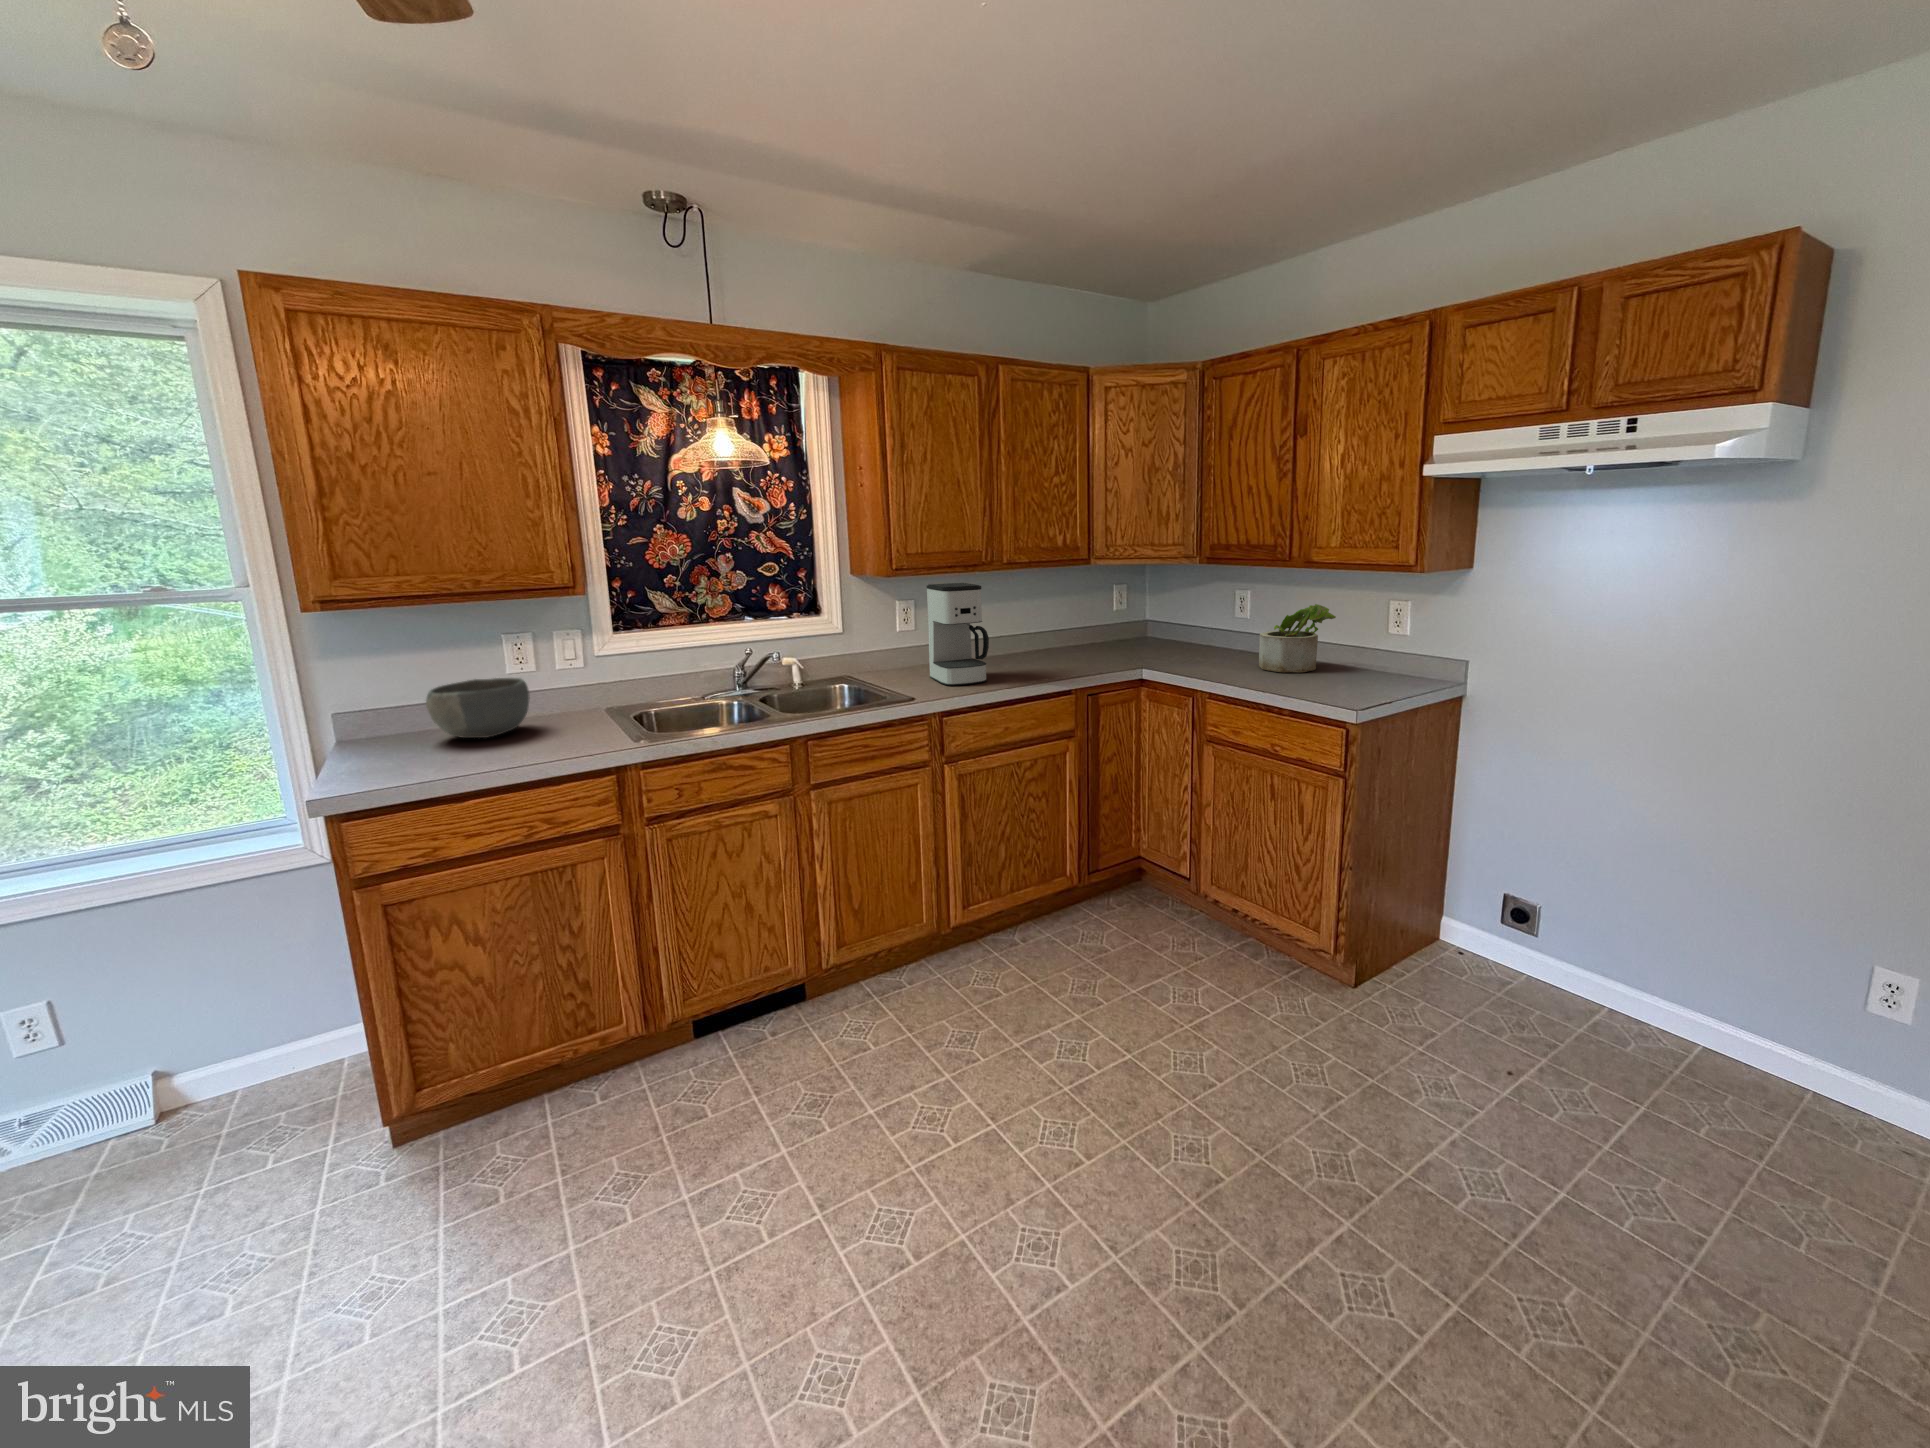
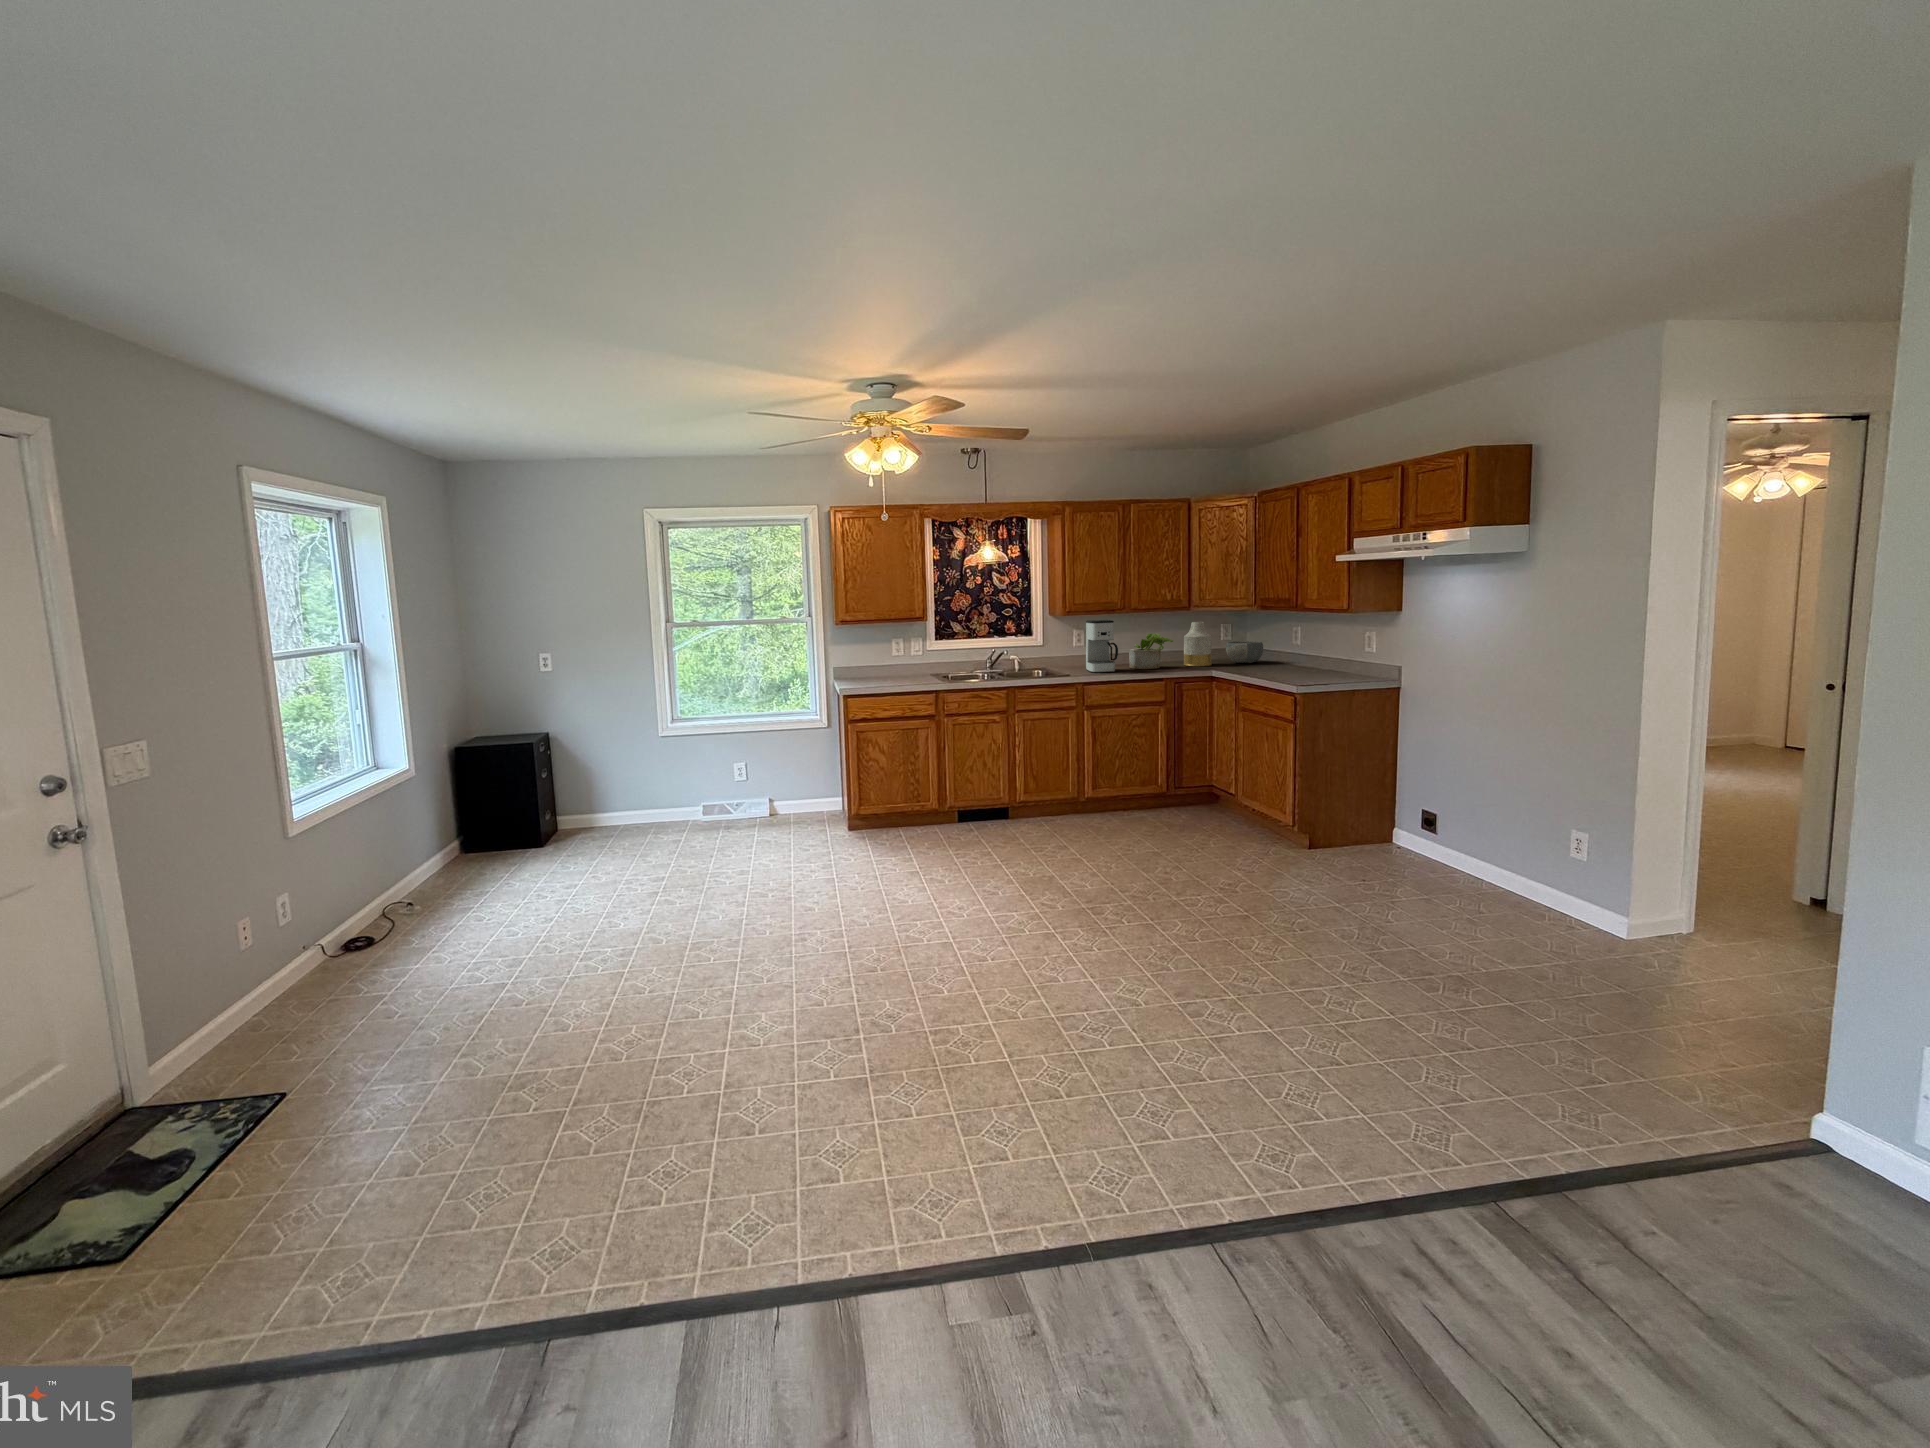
vase: none [1085,583,1129,660] -> present [1184,622,1212,666]
potted plant: present [1259,604,1336,672] -> present [1129,633,1173,669]
bowl: present [426,678,530,738] -> present [1226,641,1263,663]

